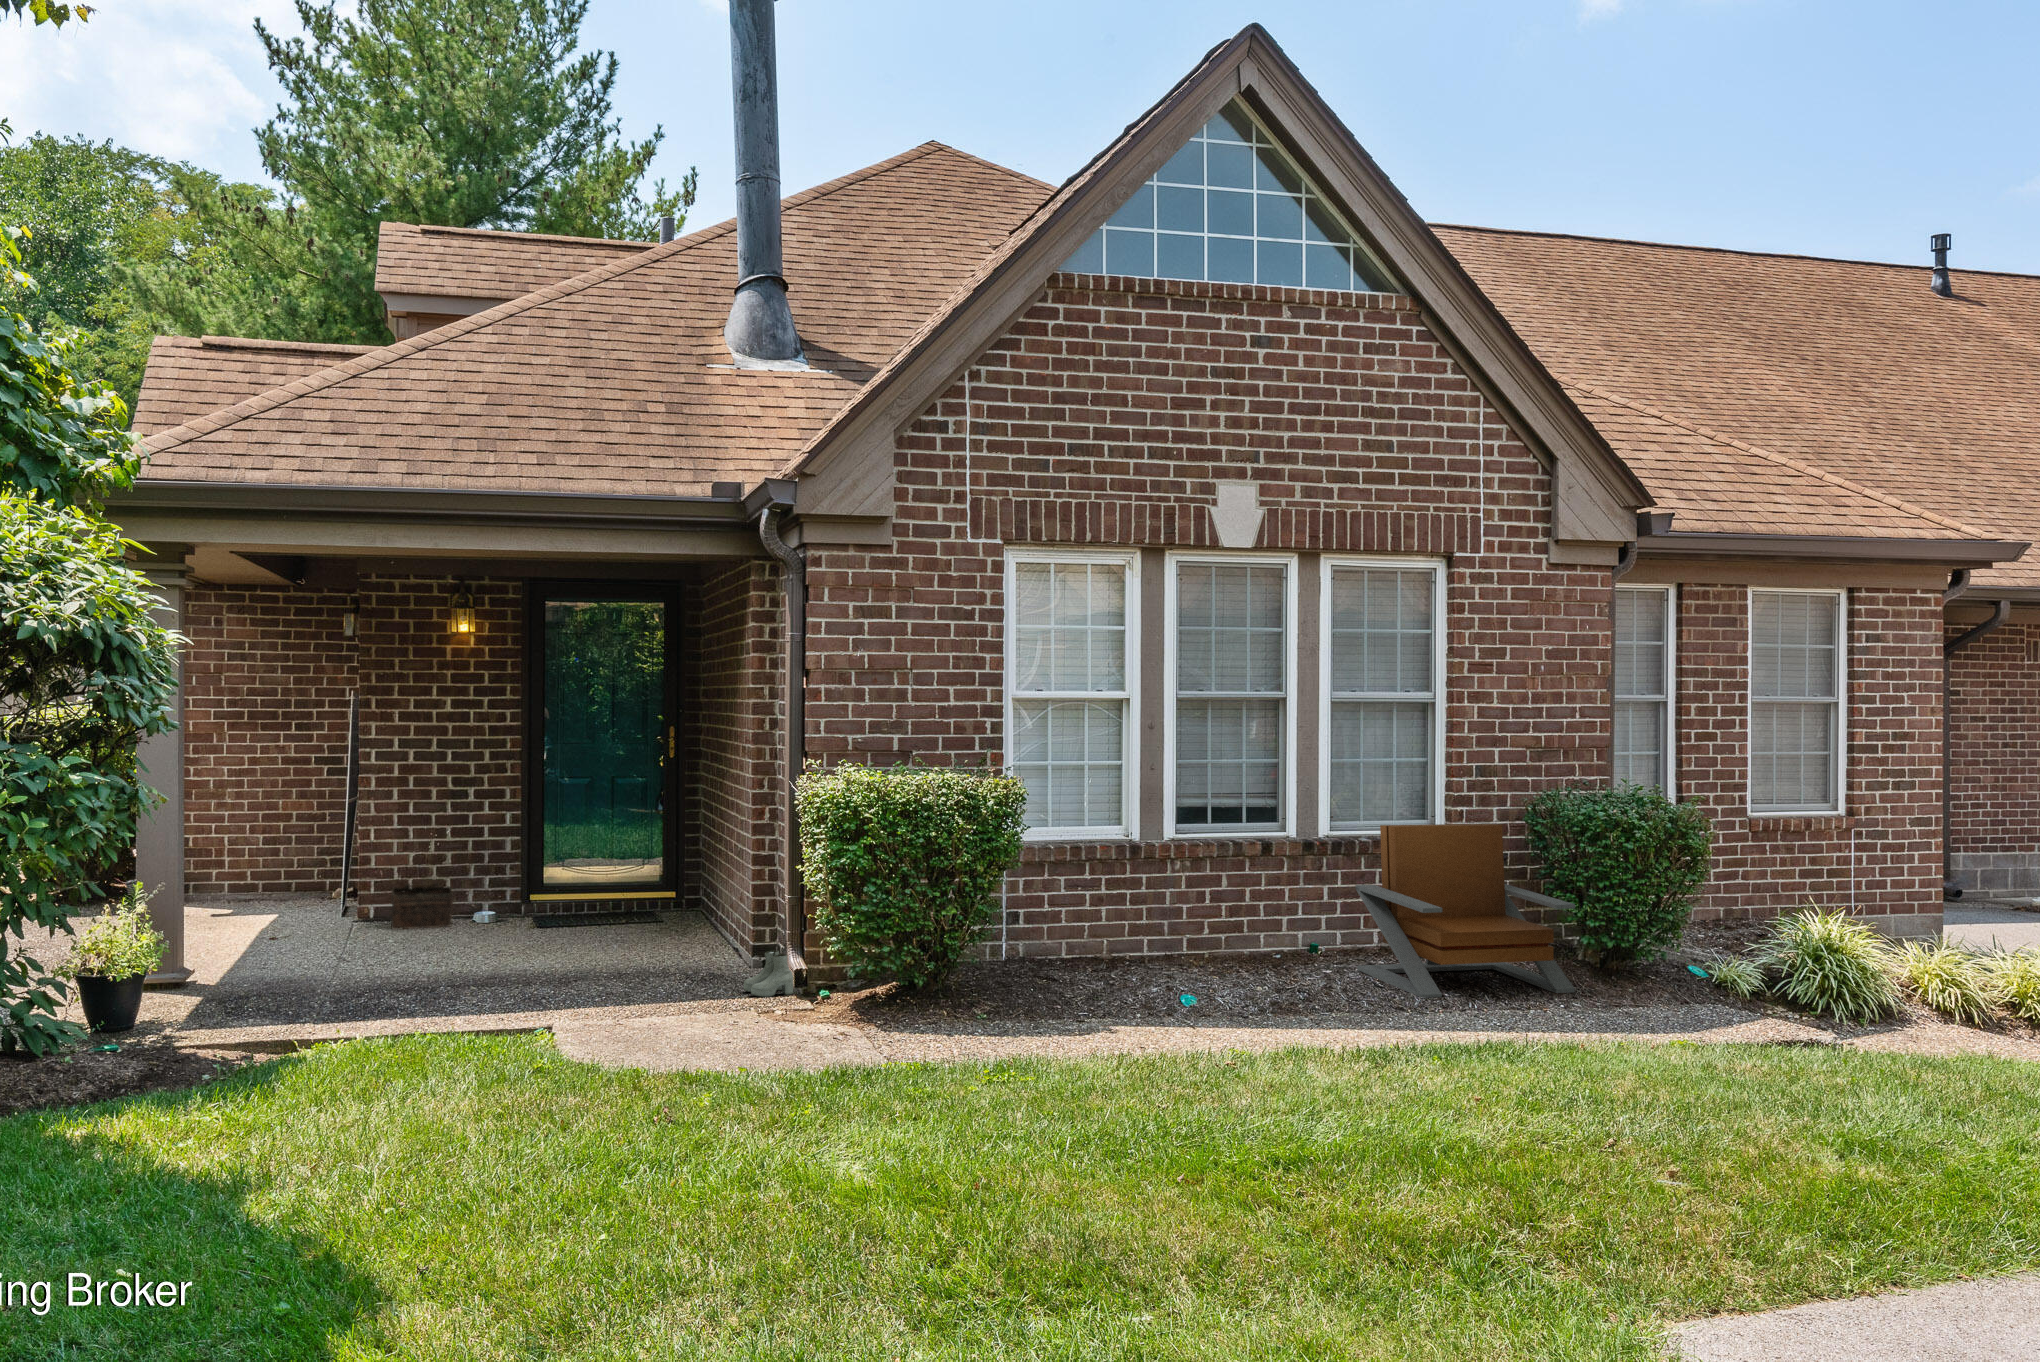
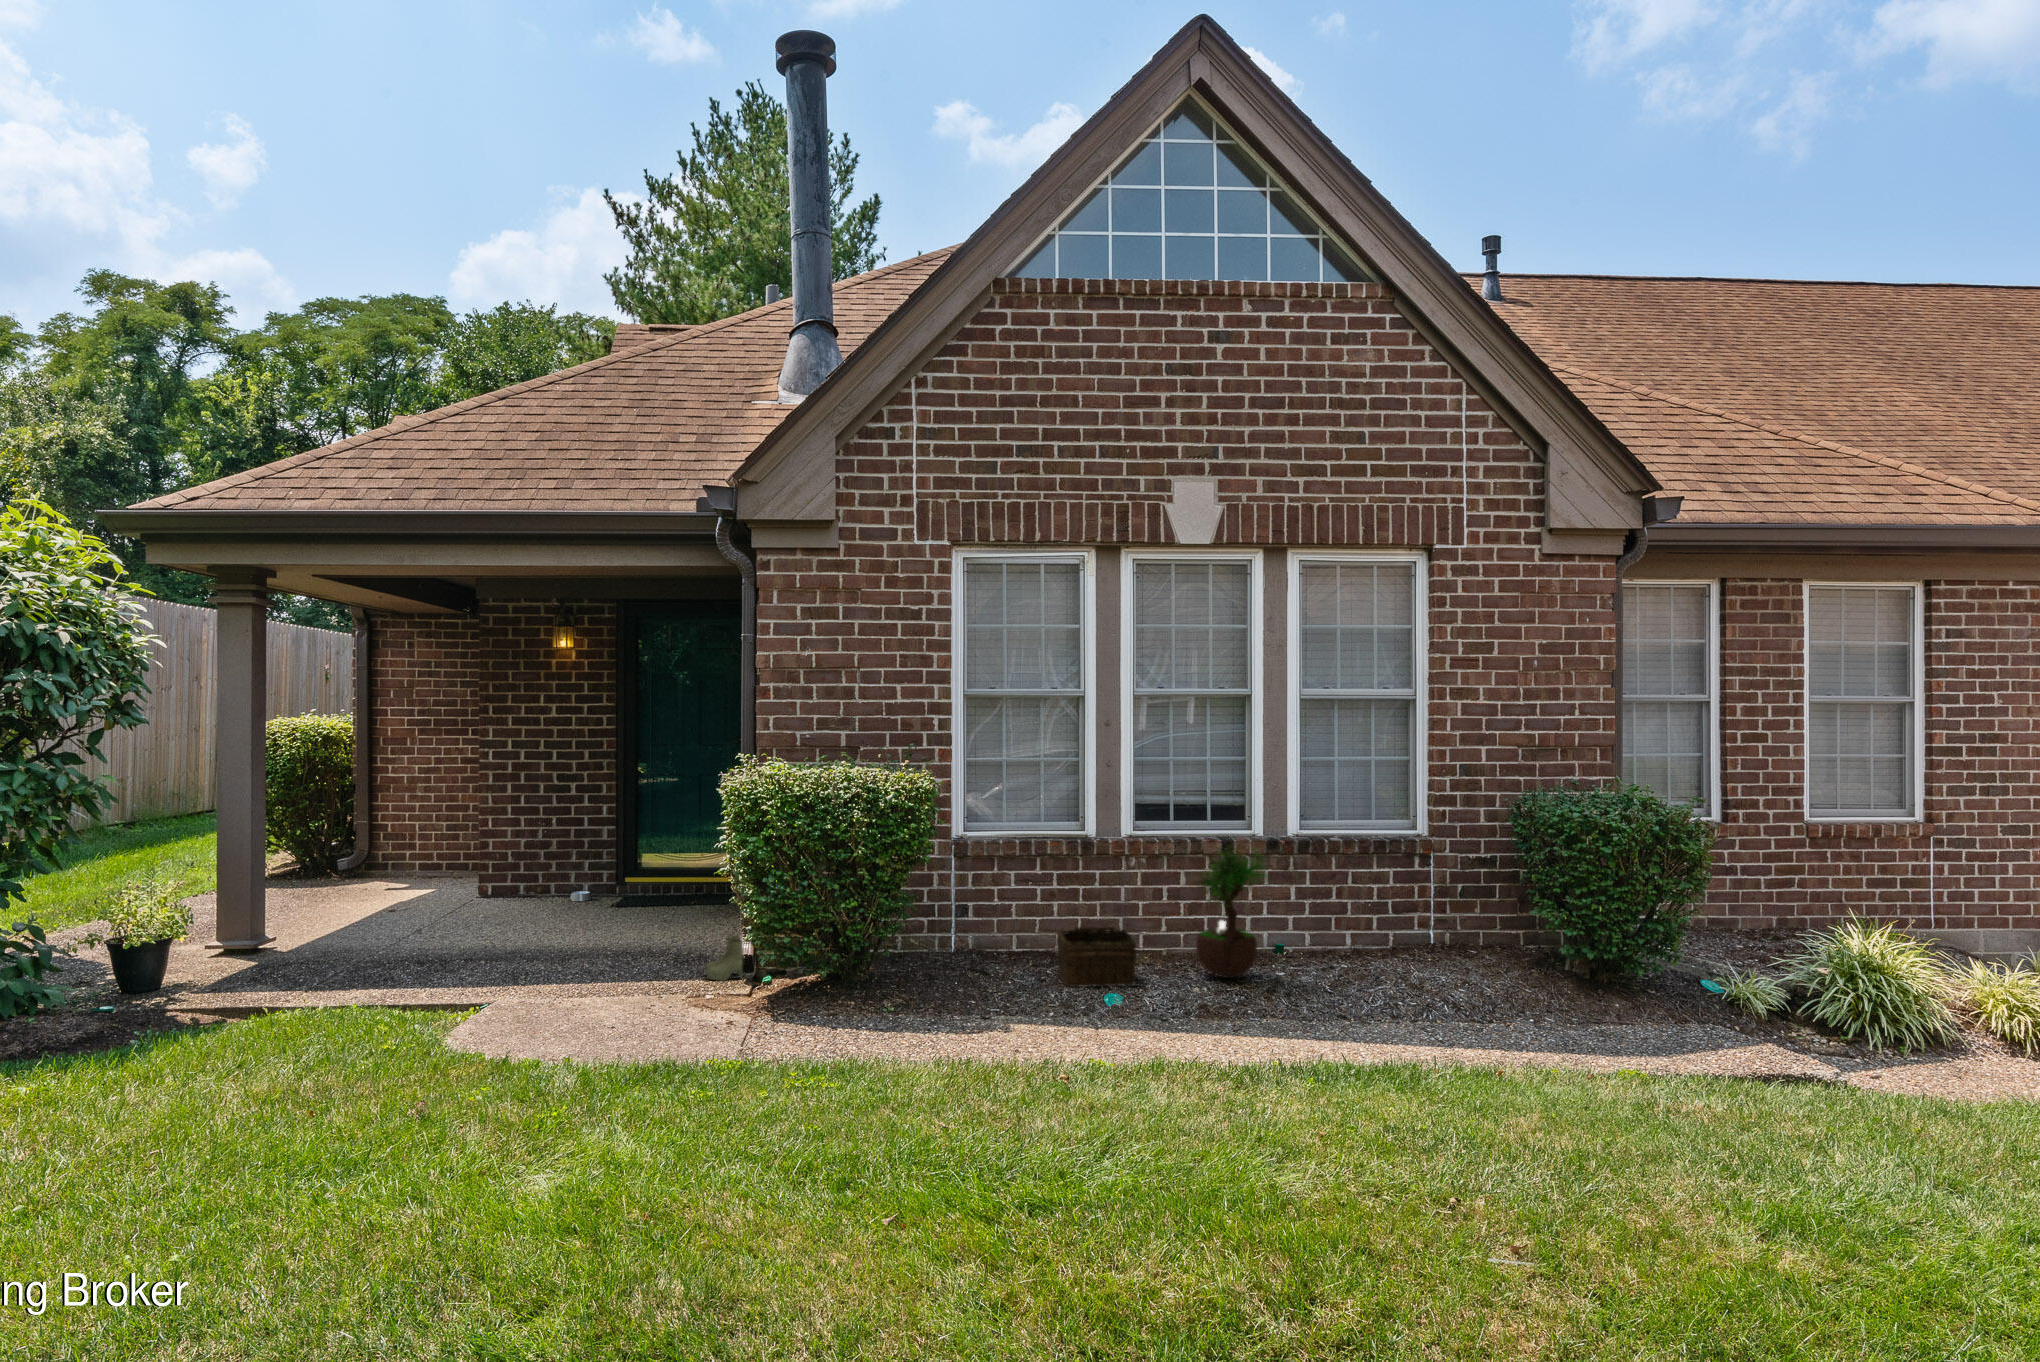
lounge chair: present [1356,824,1575,998] -> none [1326,825,1555,1012]
potted tree: none [1237,838,1315,975] -> present [1195,844,1269,978]
basket: present [391,884,454,930] -> present [1056,927,1137,987]

